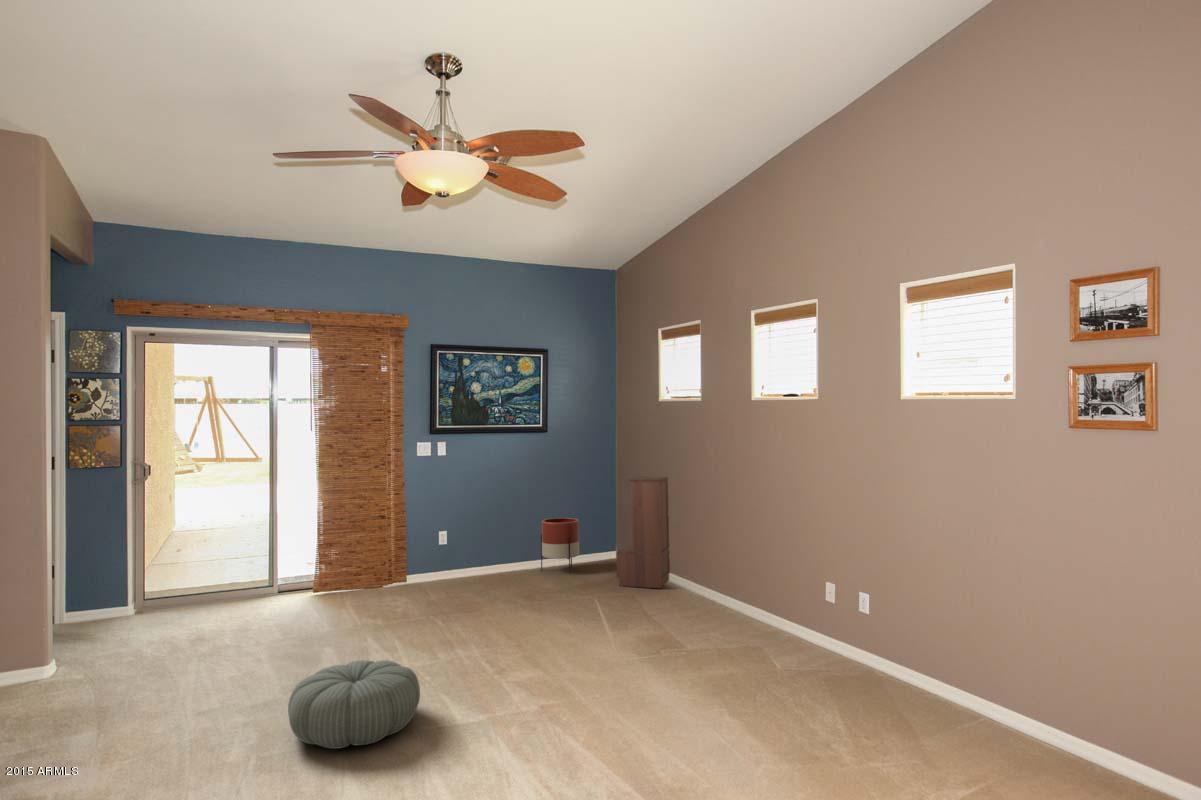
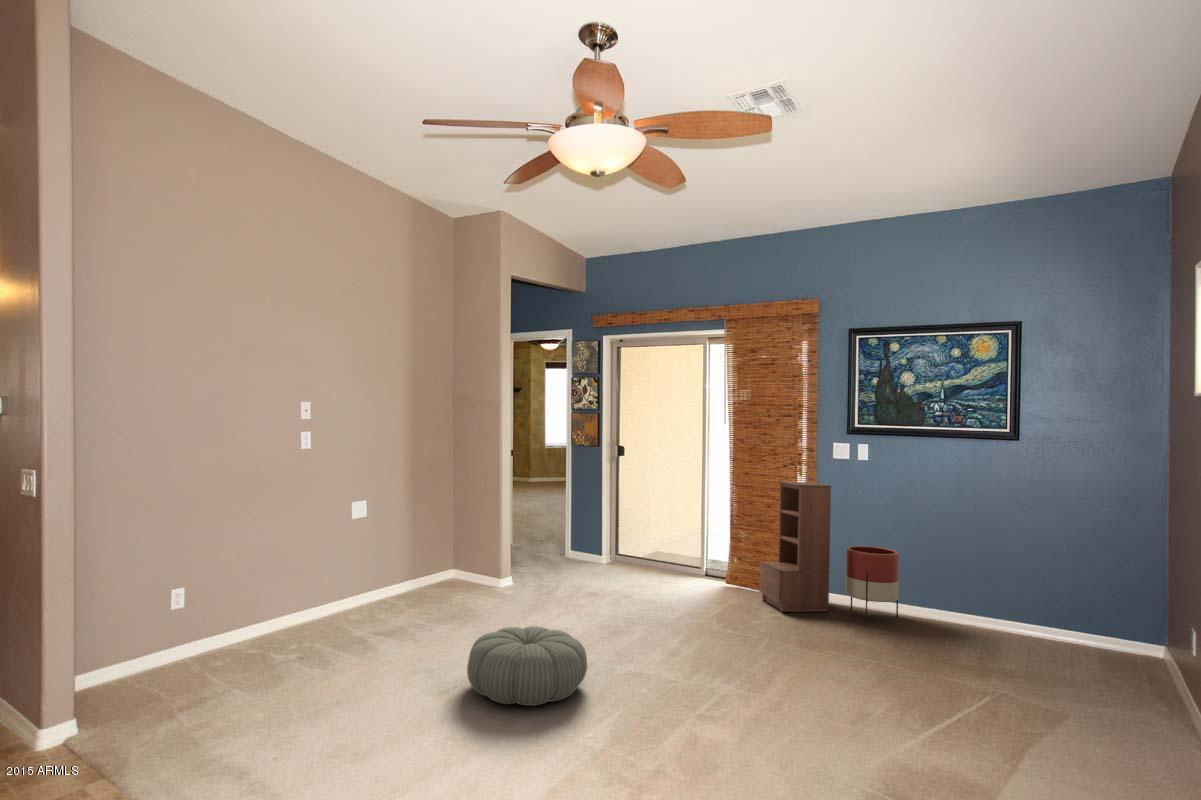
bookshelf: present [616,476,670,588] -> present [760,481,831,612]
planter: present [541,518,579,574] -> present [846,546,899,623]

